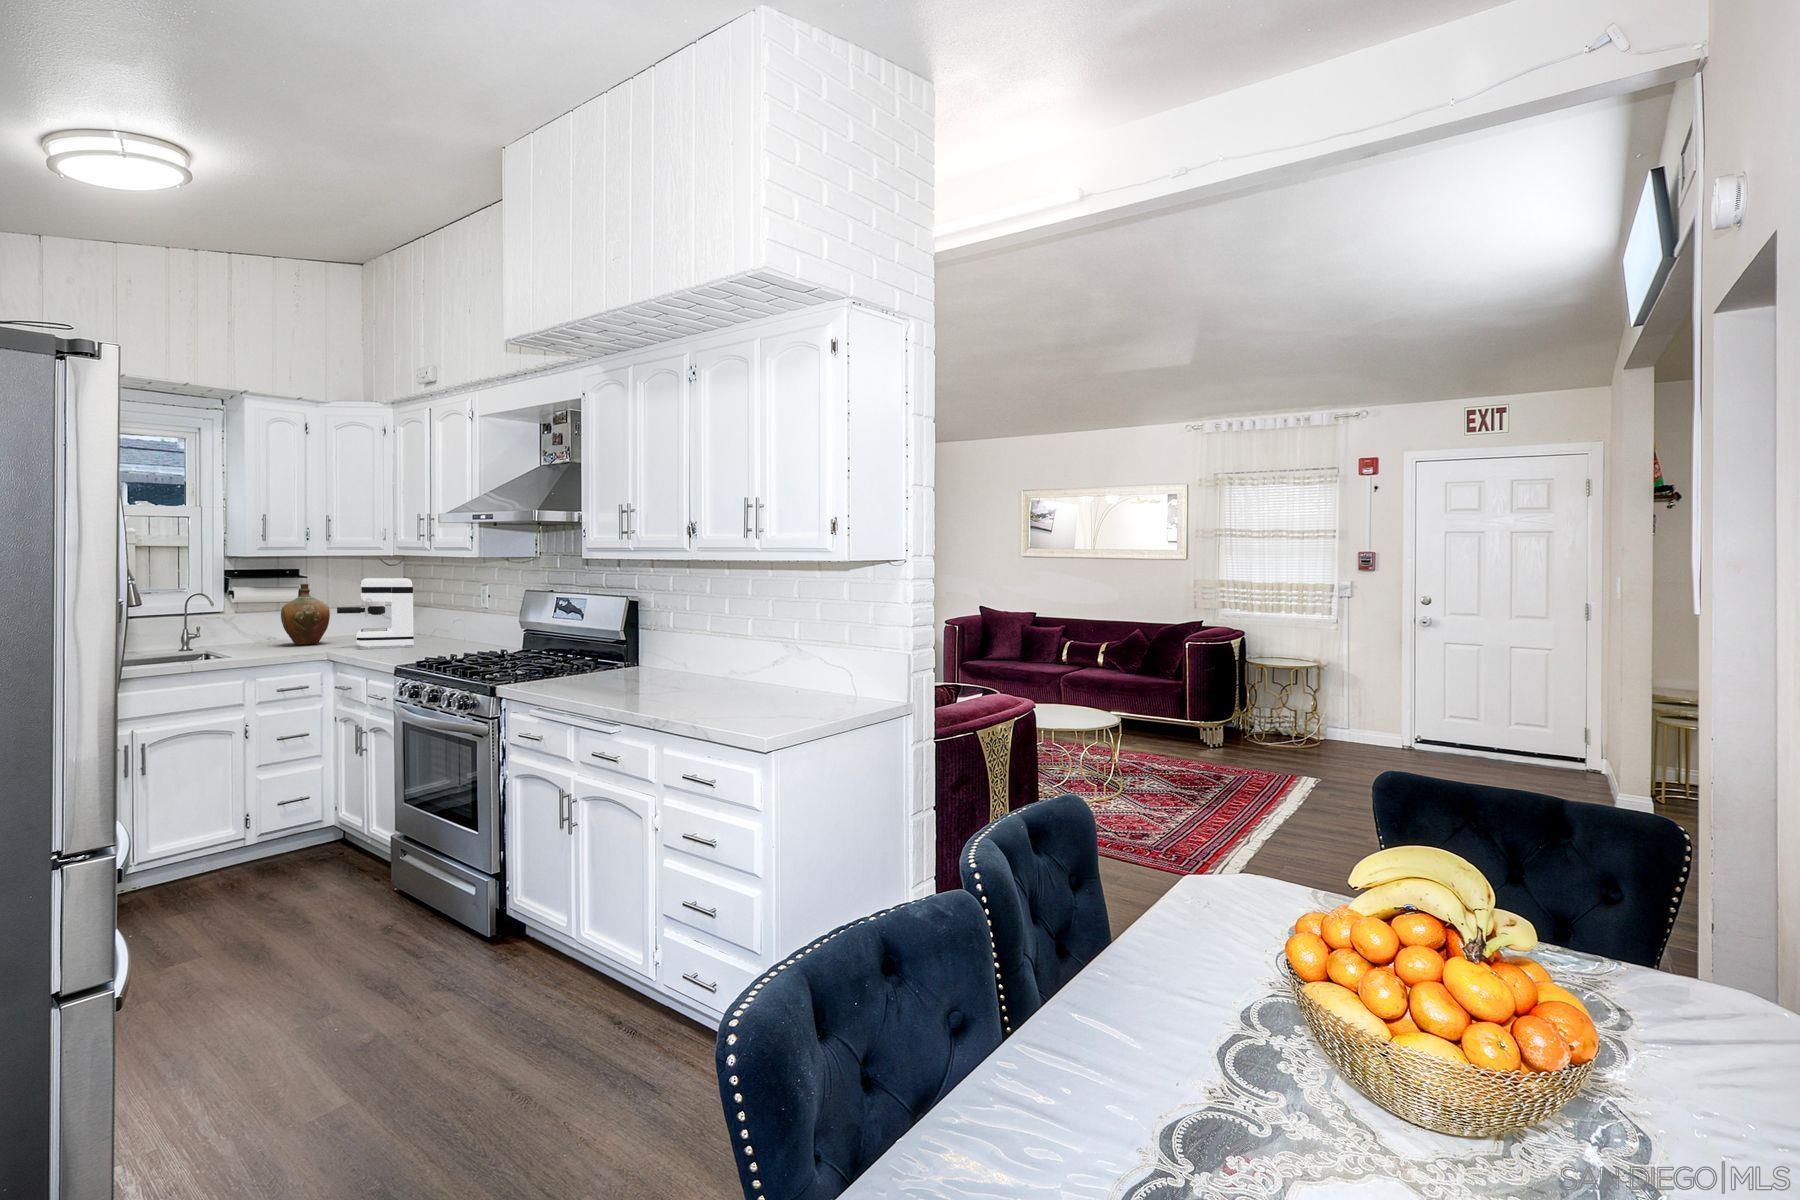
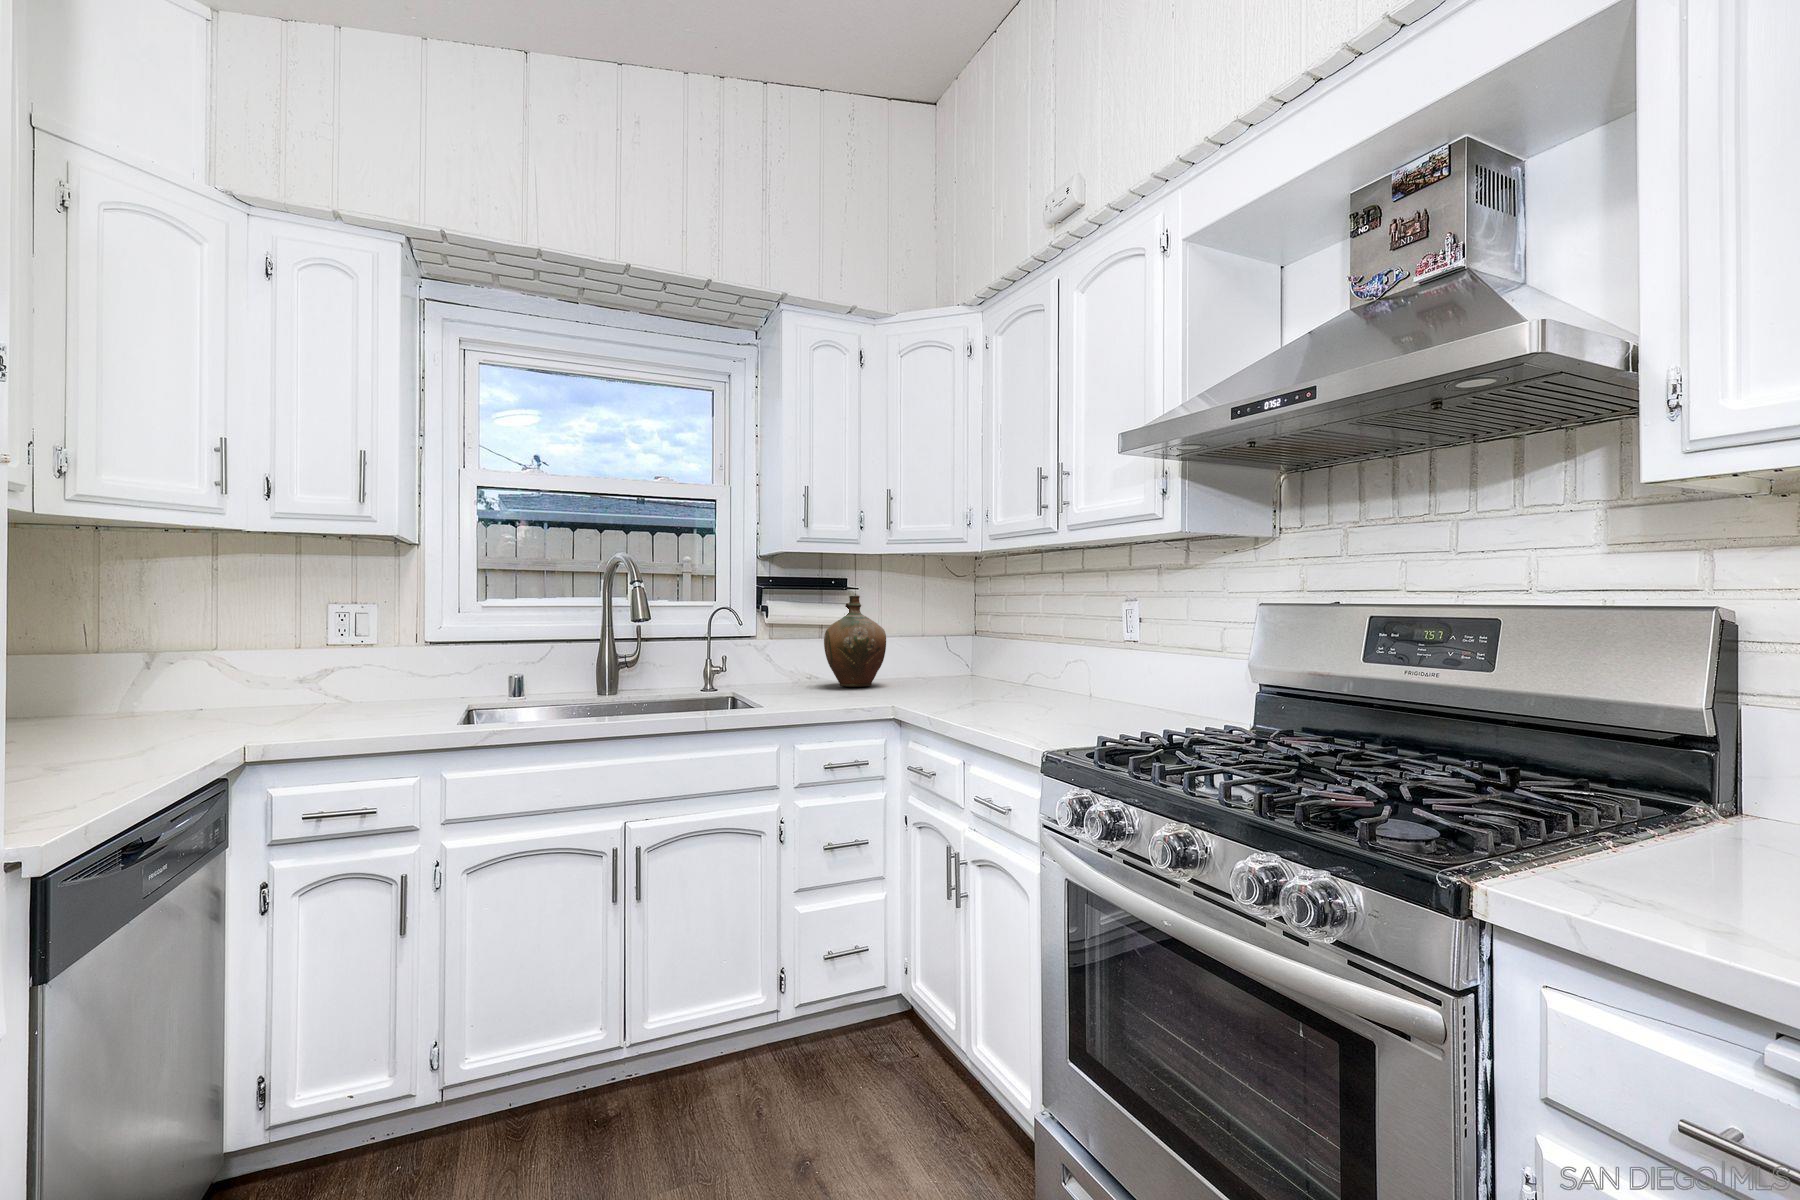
coffee maker: present [337,578,414,648] -> none [902,584,1017,698]

